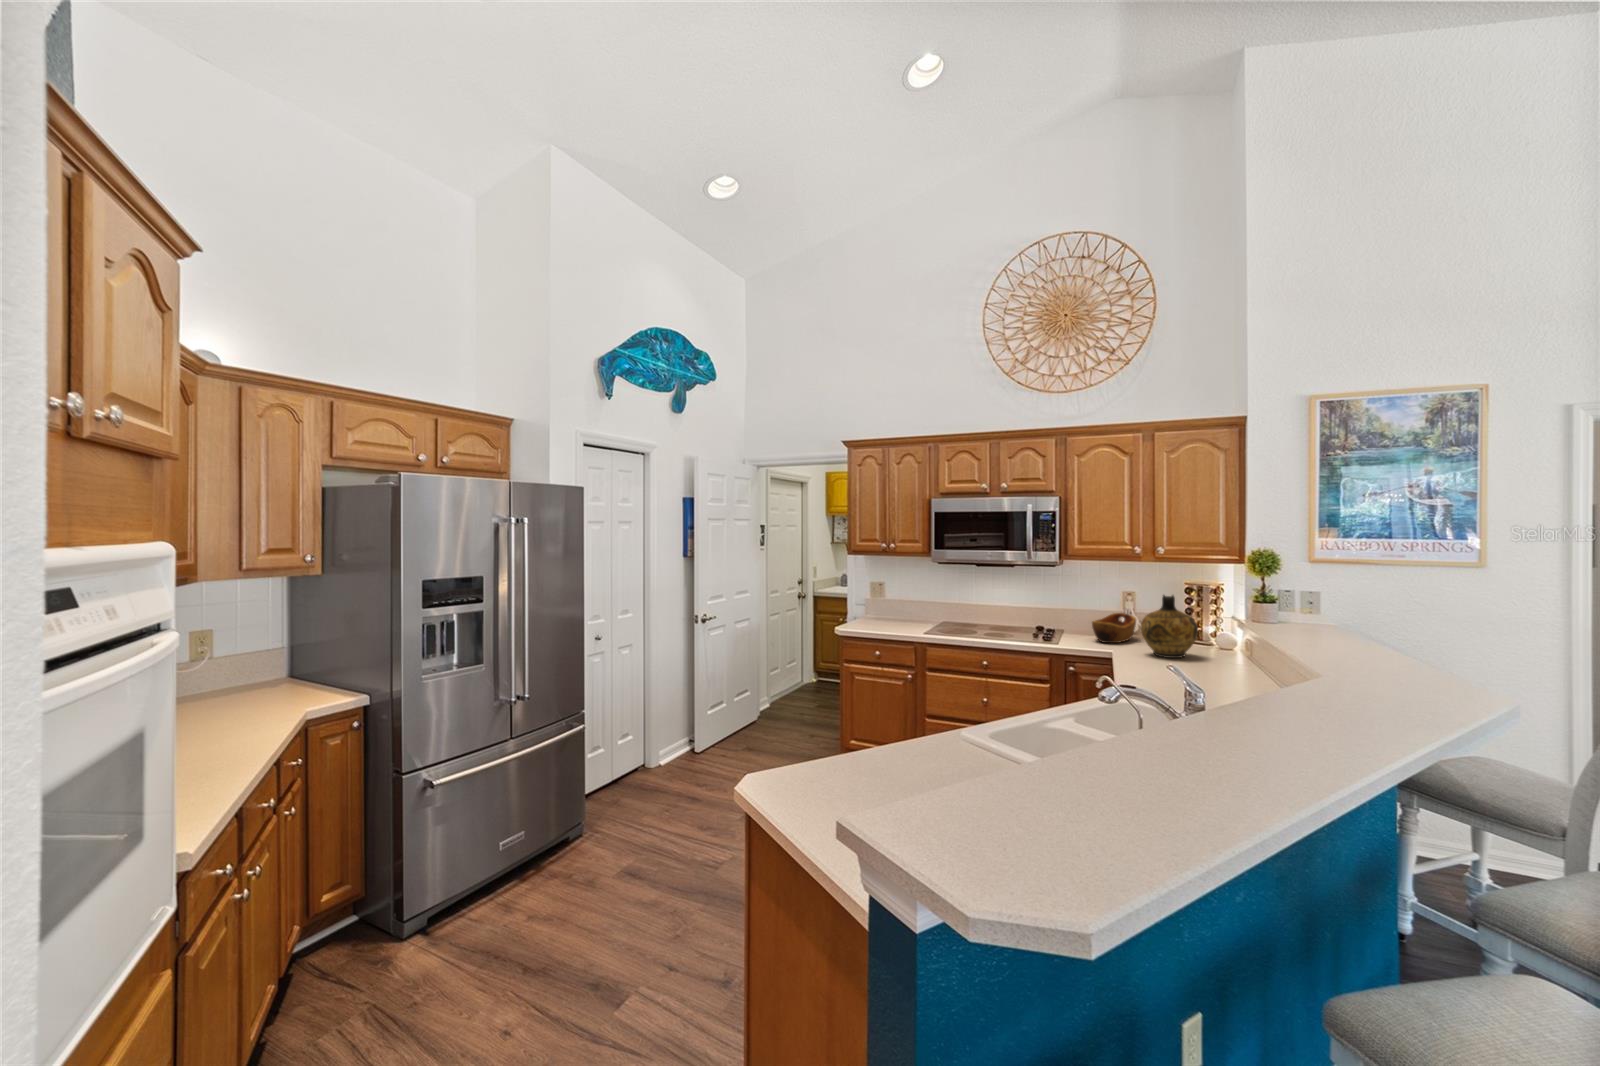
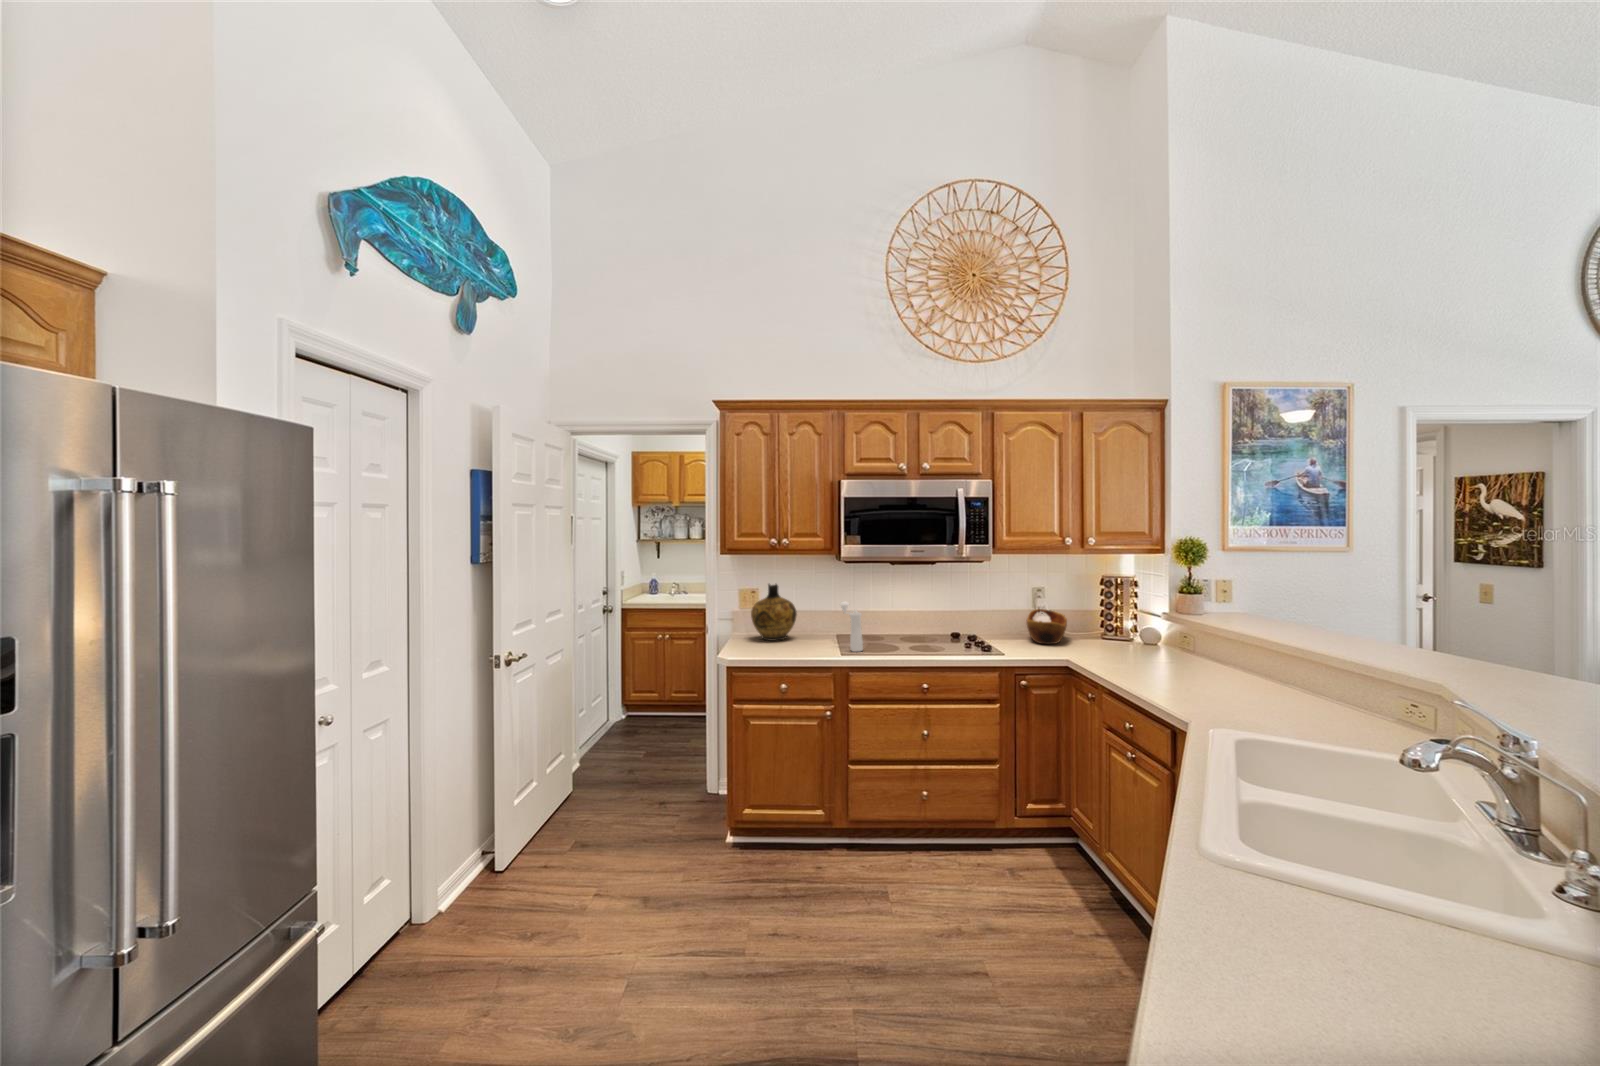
ceramic jug: present [1141,595,1198,658] -> present [751,584,797,641]
pepper mill: none [926,596,938,635] -> present [840,602,863,652]

